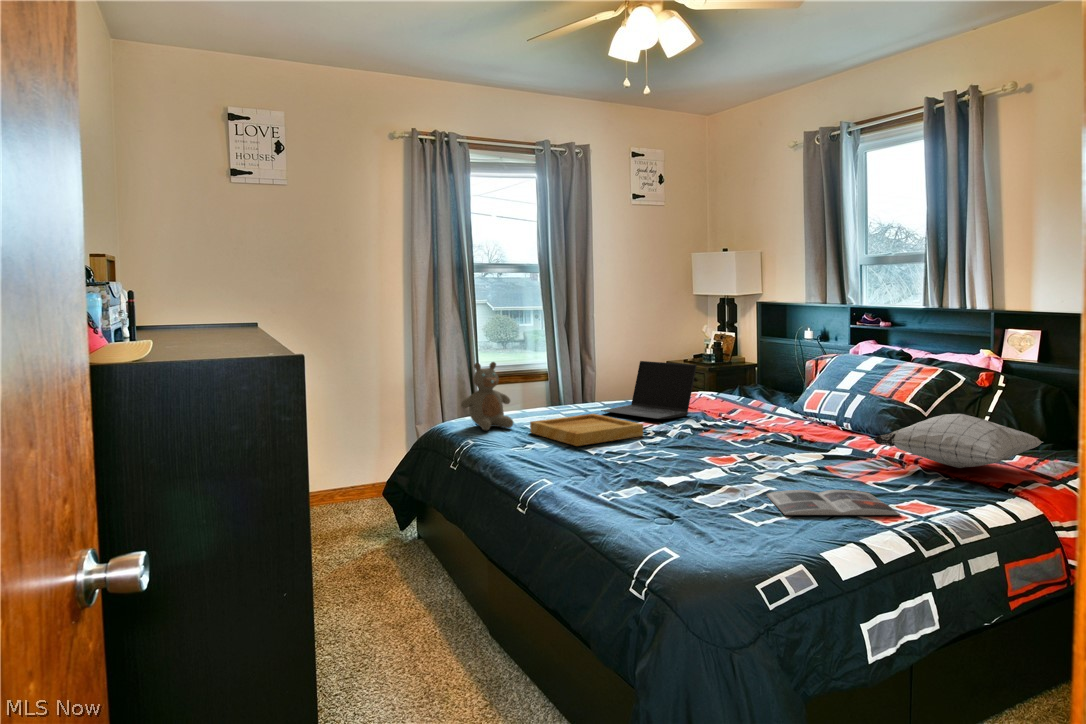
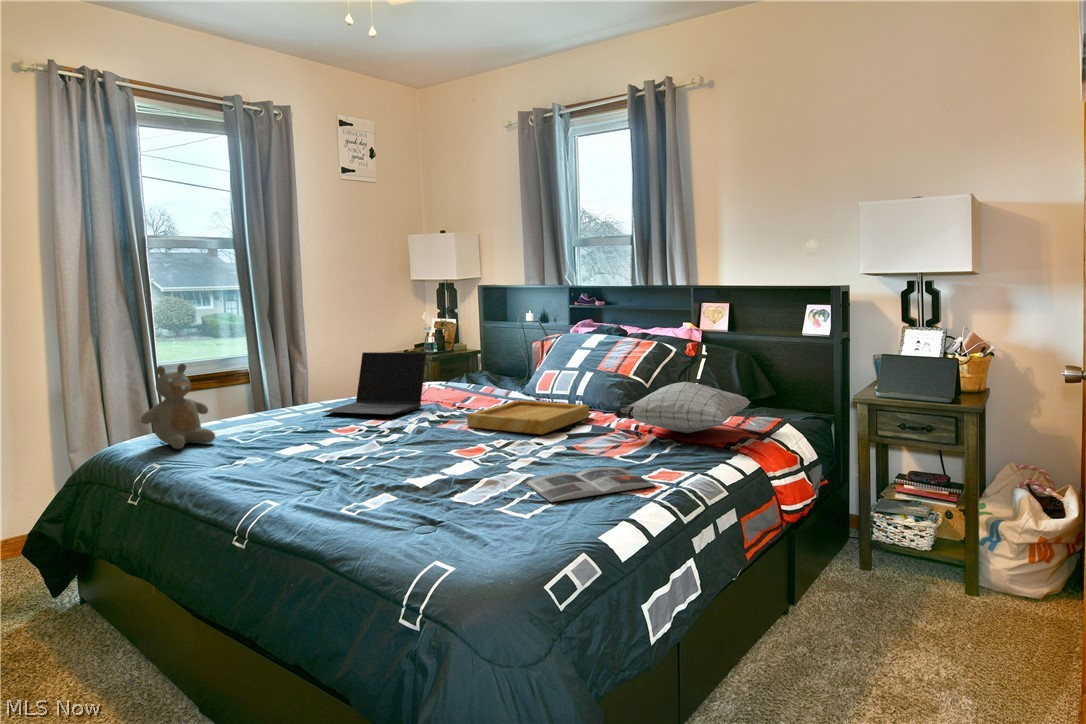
tray: present [530,414,643,446] -> present [467,400,589,434]

